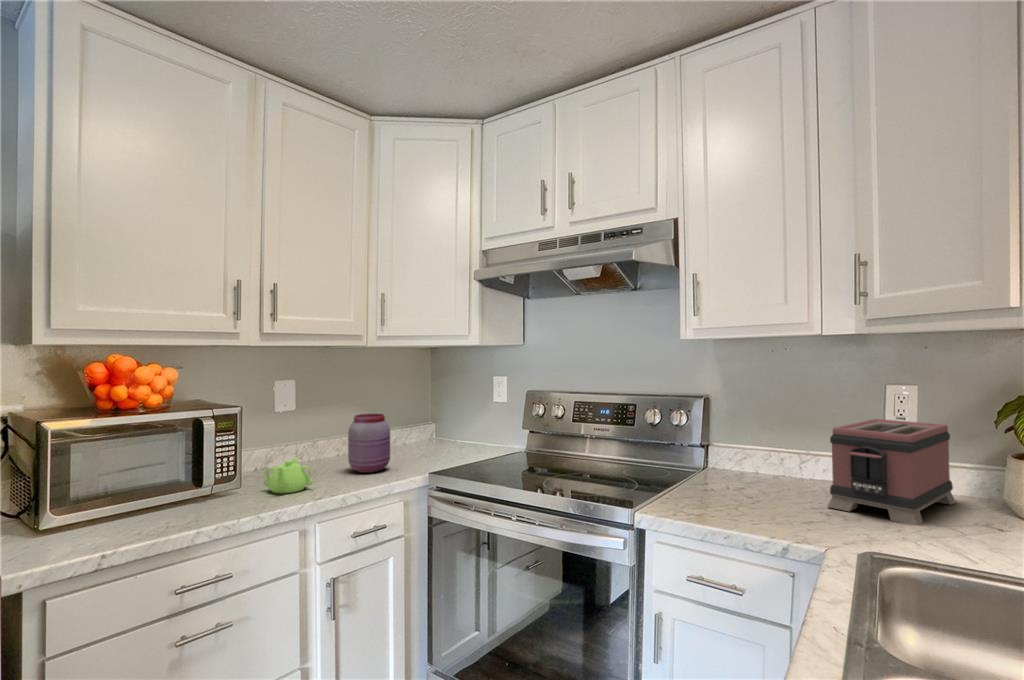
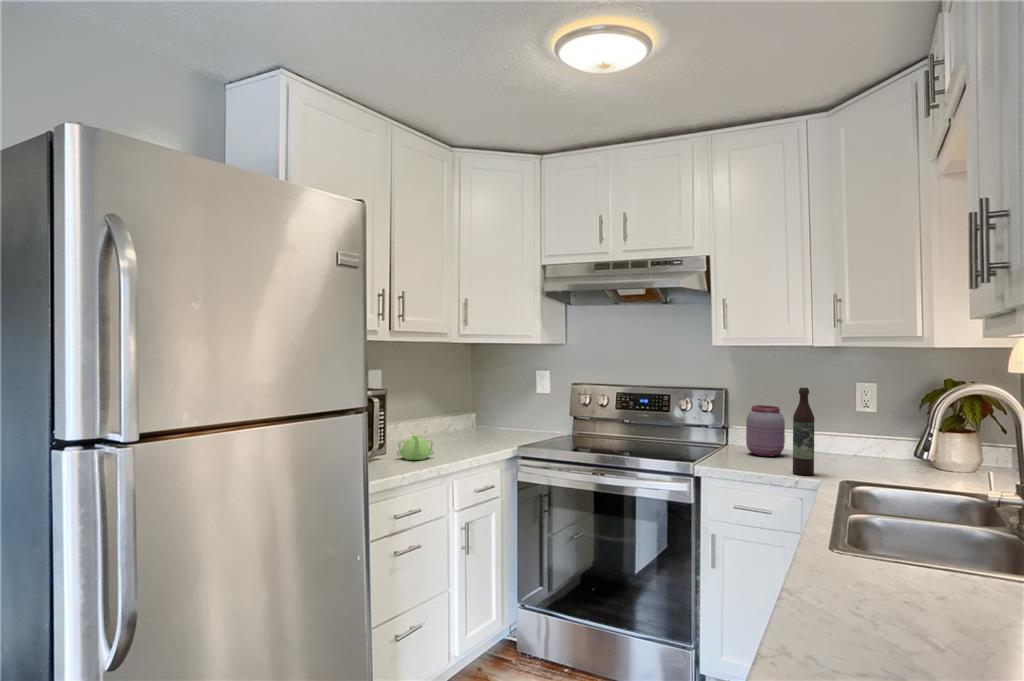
wine bottle: none [786,396,822,535] -> present [793,387,814,475]
jar: present [348,414,390,473] -> present [746,405,785,457]
toaster: present [828,419,956,526] -> none [815,405,896,472]

